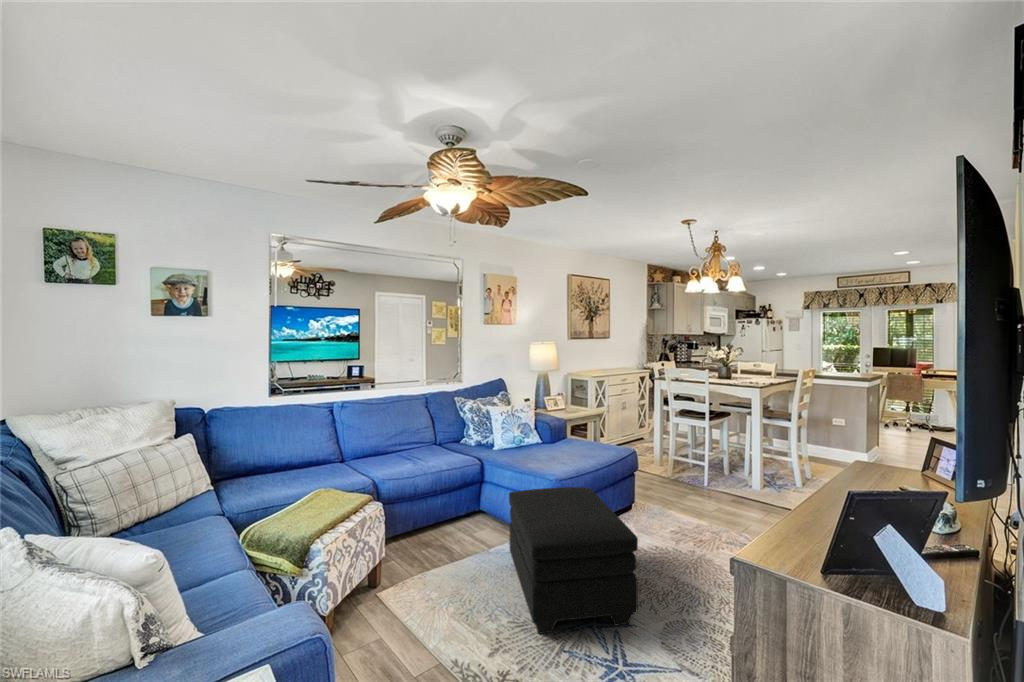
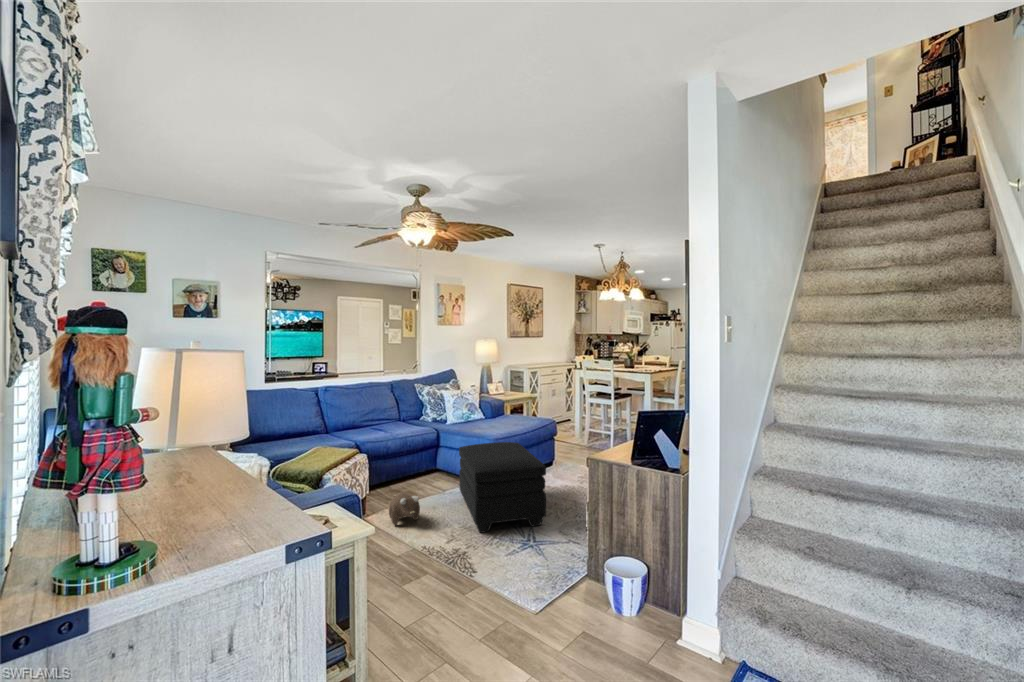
plush toy: none [412,561,454,609] -> present [389,493,420,525]

